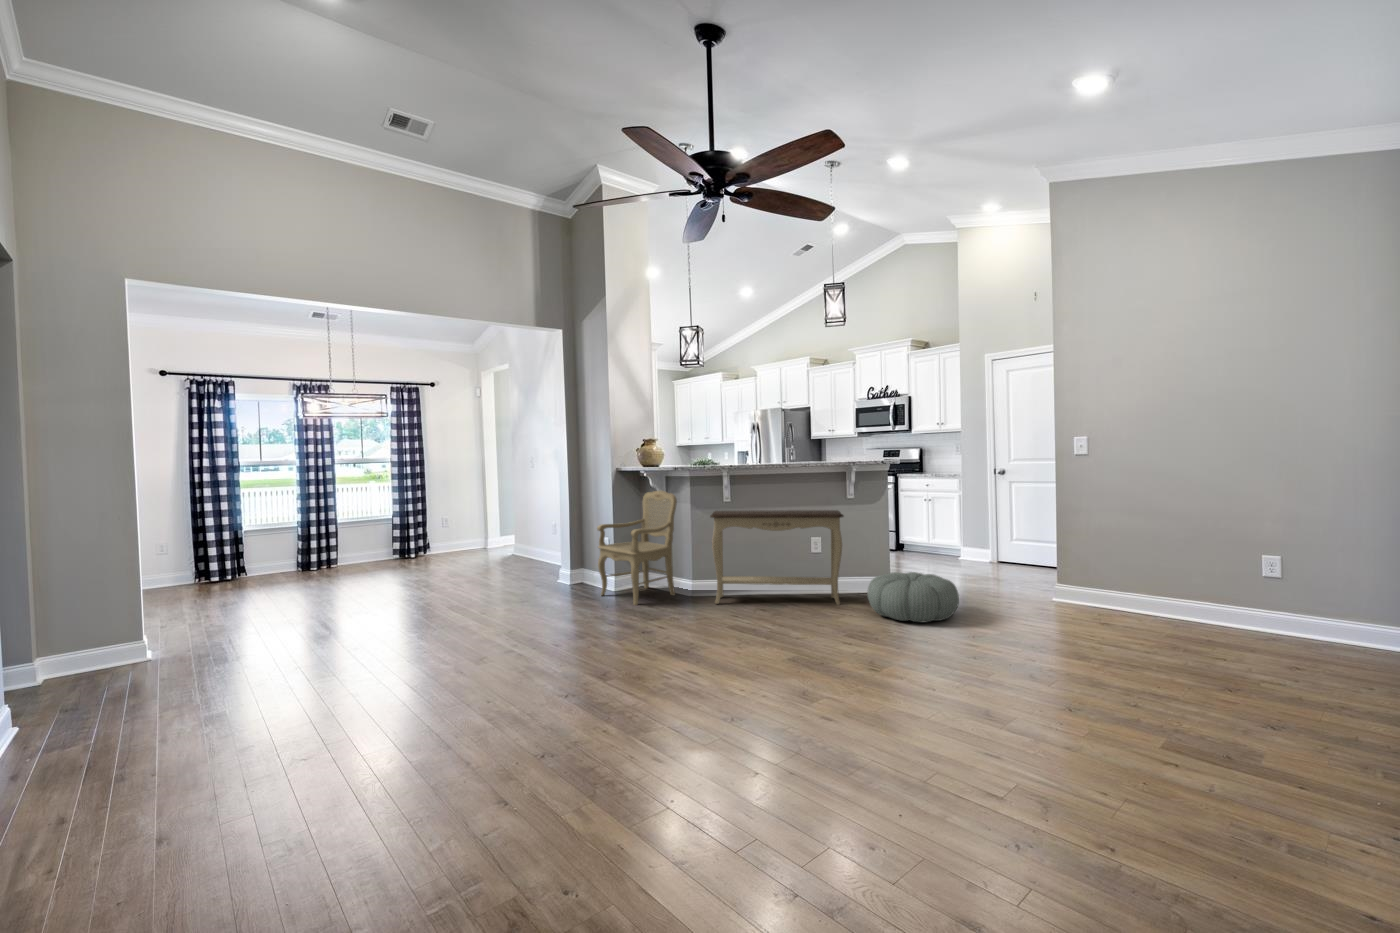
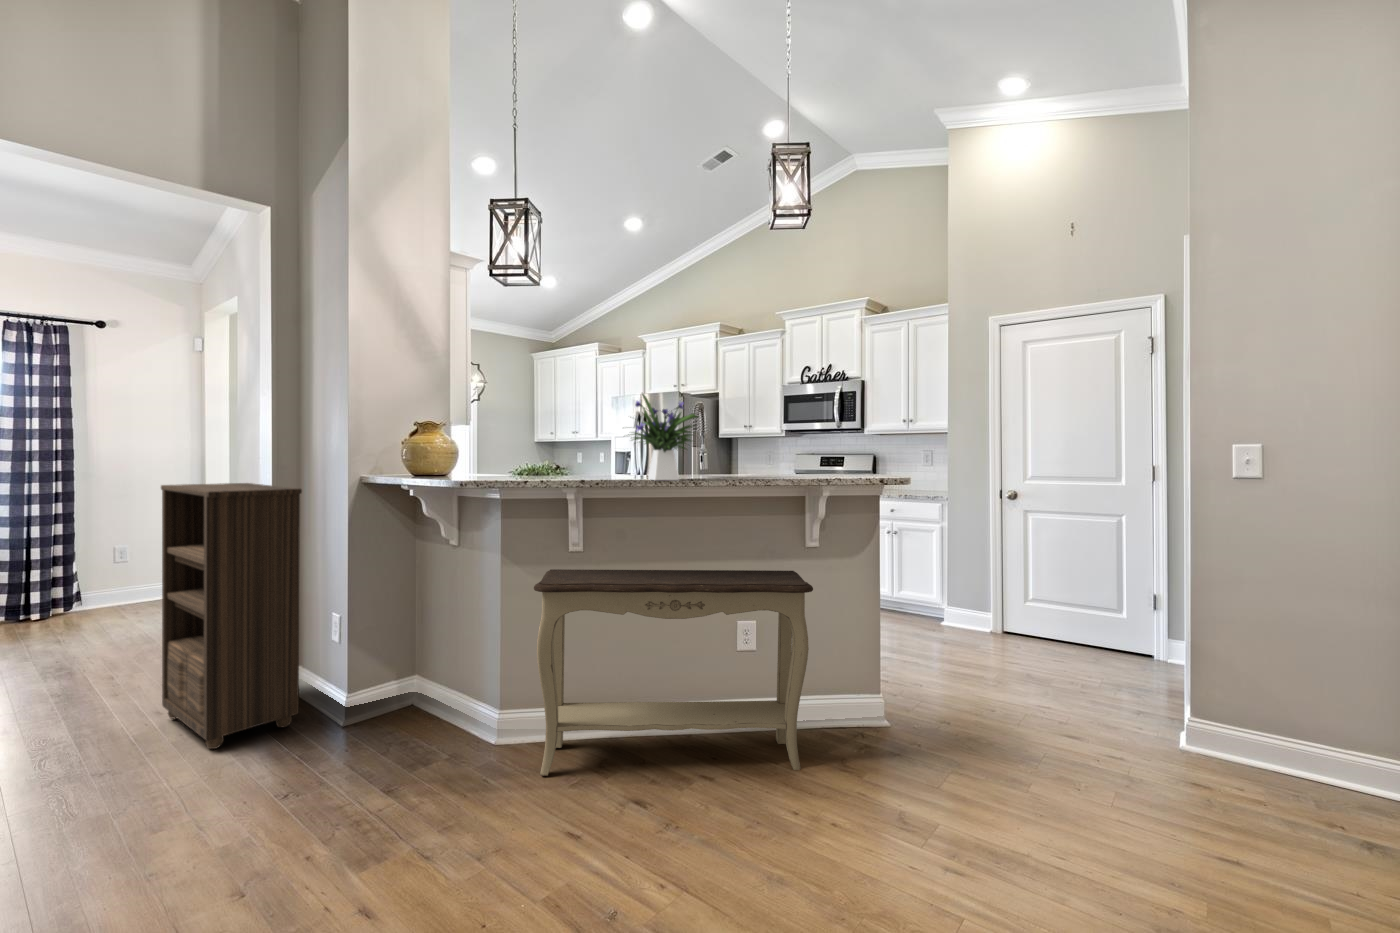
flower arrangement: none [747,420,790,466] -> present [632,394,698,480]
bookshelf: none [526,474,594,596] -> present [161,483,302,749]
armchair: present [597,490,677,605] -> none [295,523,473,787]
pouf: present [867,572,959,622] -> none [865,705,1071,852]

